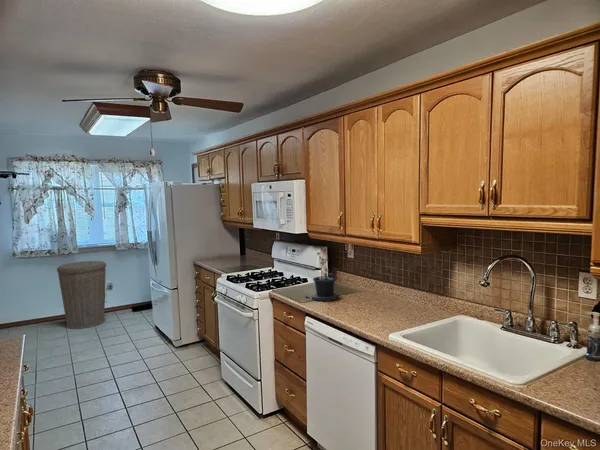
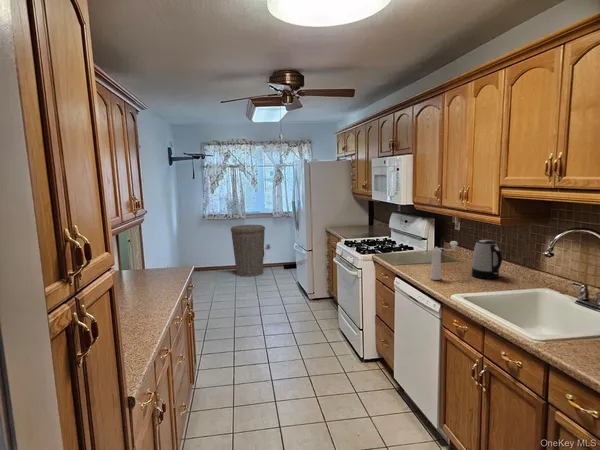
potted plant: present [306,252,337,301] -> none [401,221,432,265]
kettle: none [387,269,419,310] -> present [472,240,502,279]
pepper mill: none [351,273,376,318] -> present [431,241,458,280]

